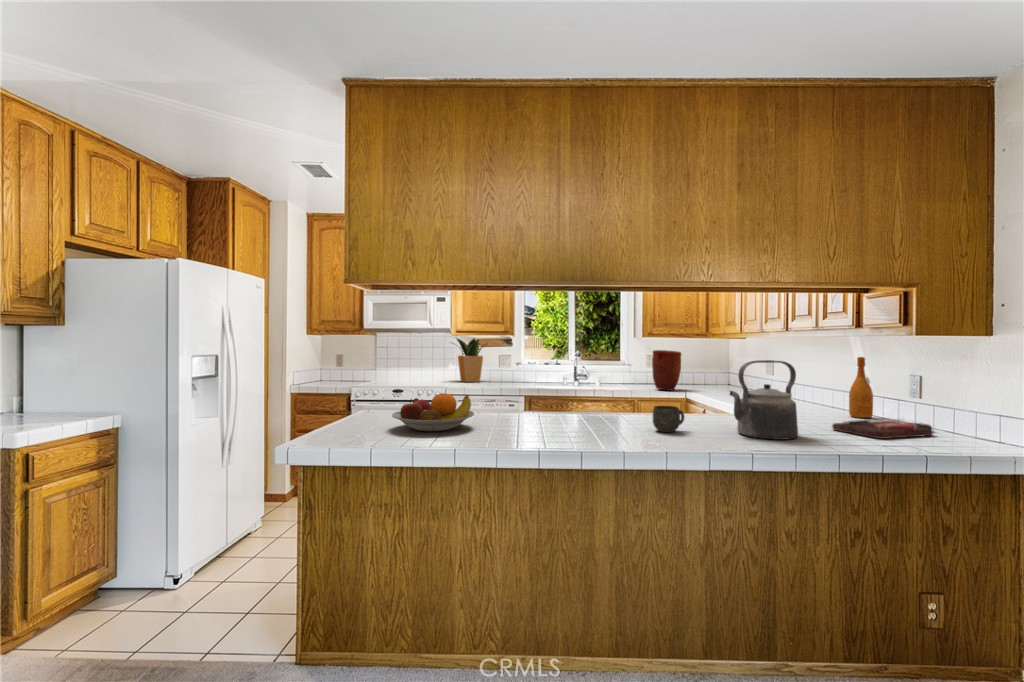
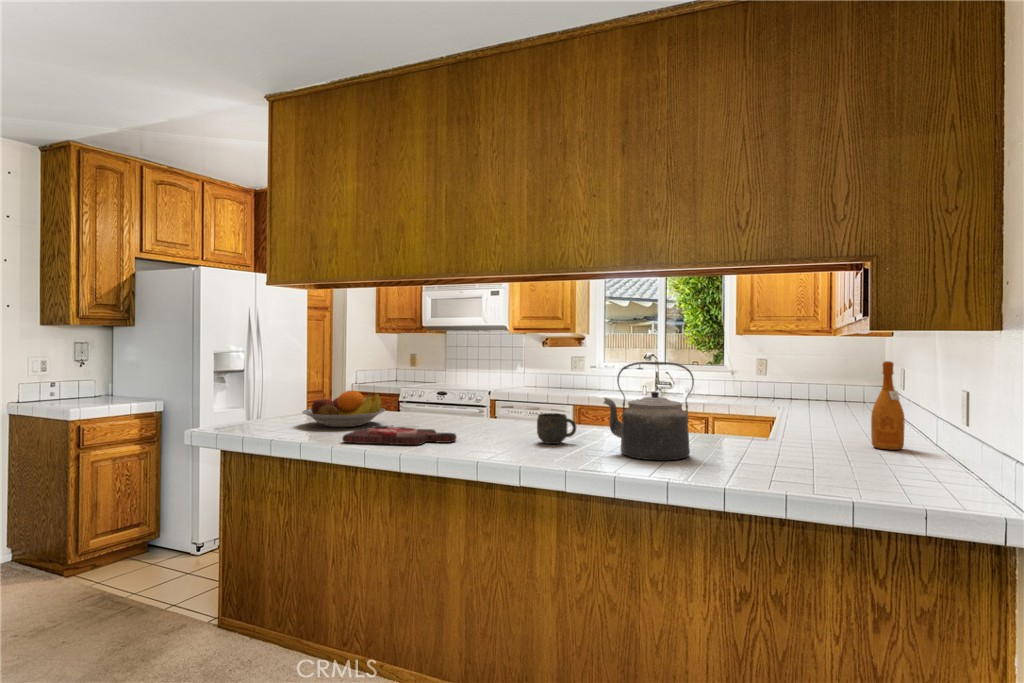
potted plant: present [456,338,485,382] -> none [514,336,565,388]
vase: present [652,350,681,390] -> none [723,352,763,406]
cutting board: present [832,419,933,439] -> present [343,425,456,445]

